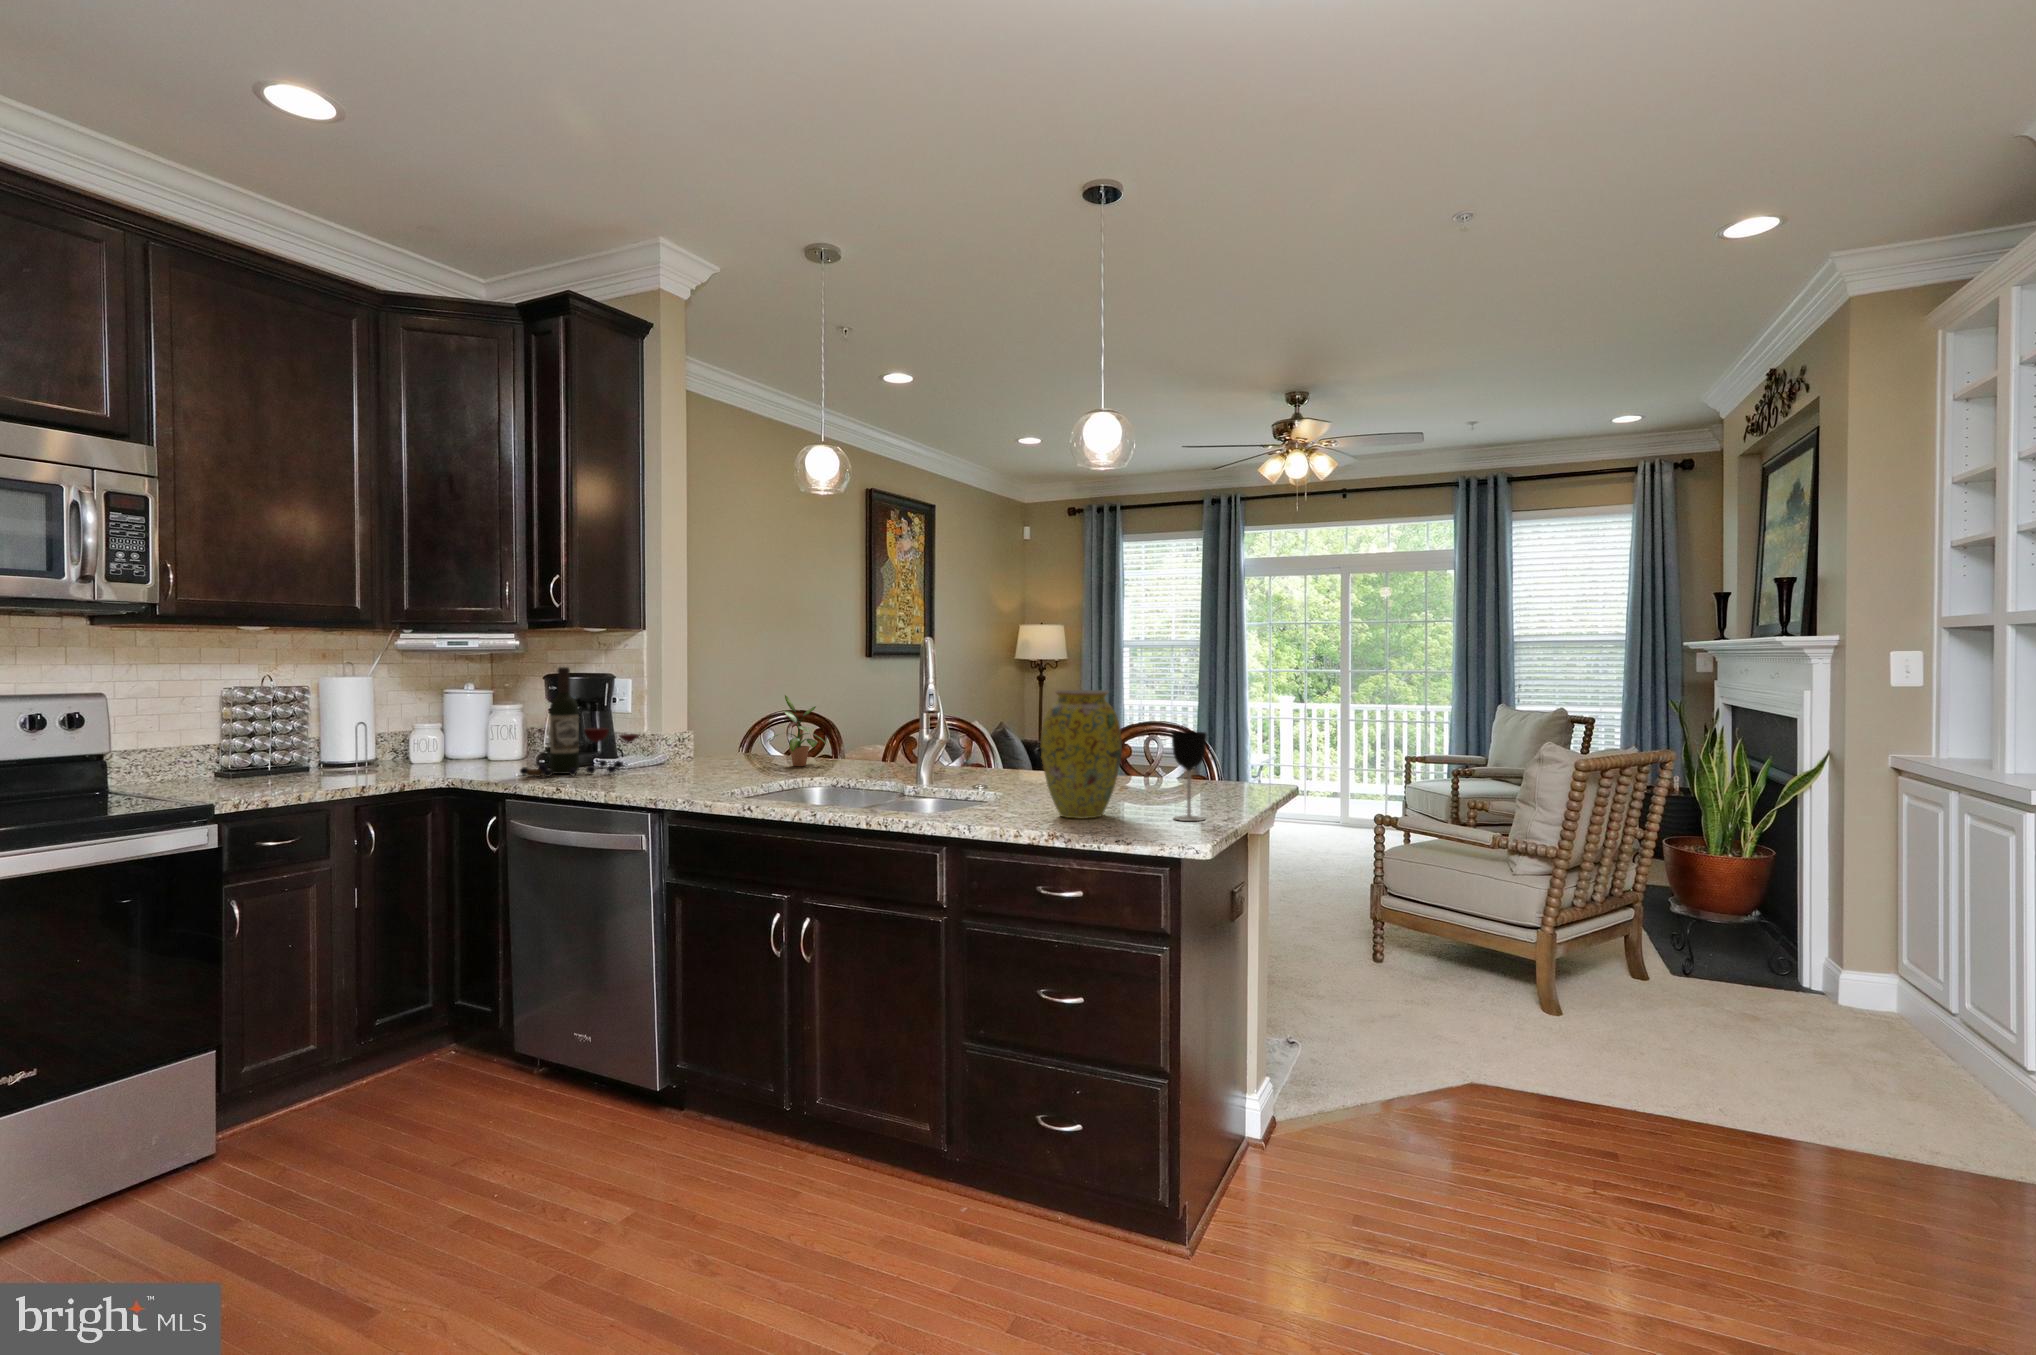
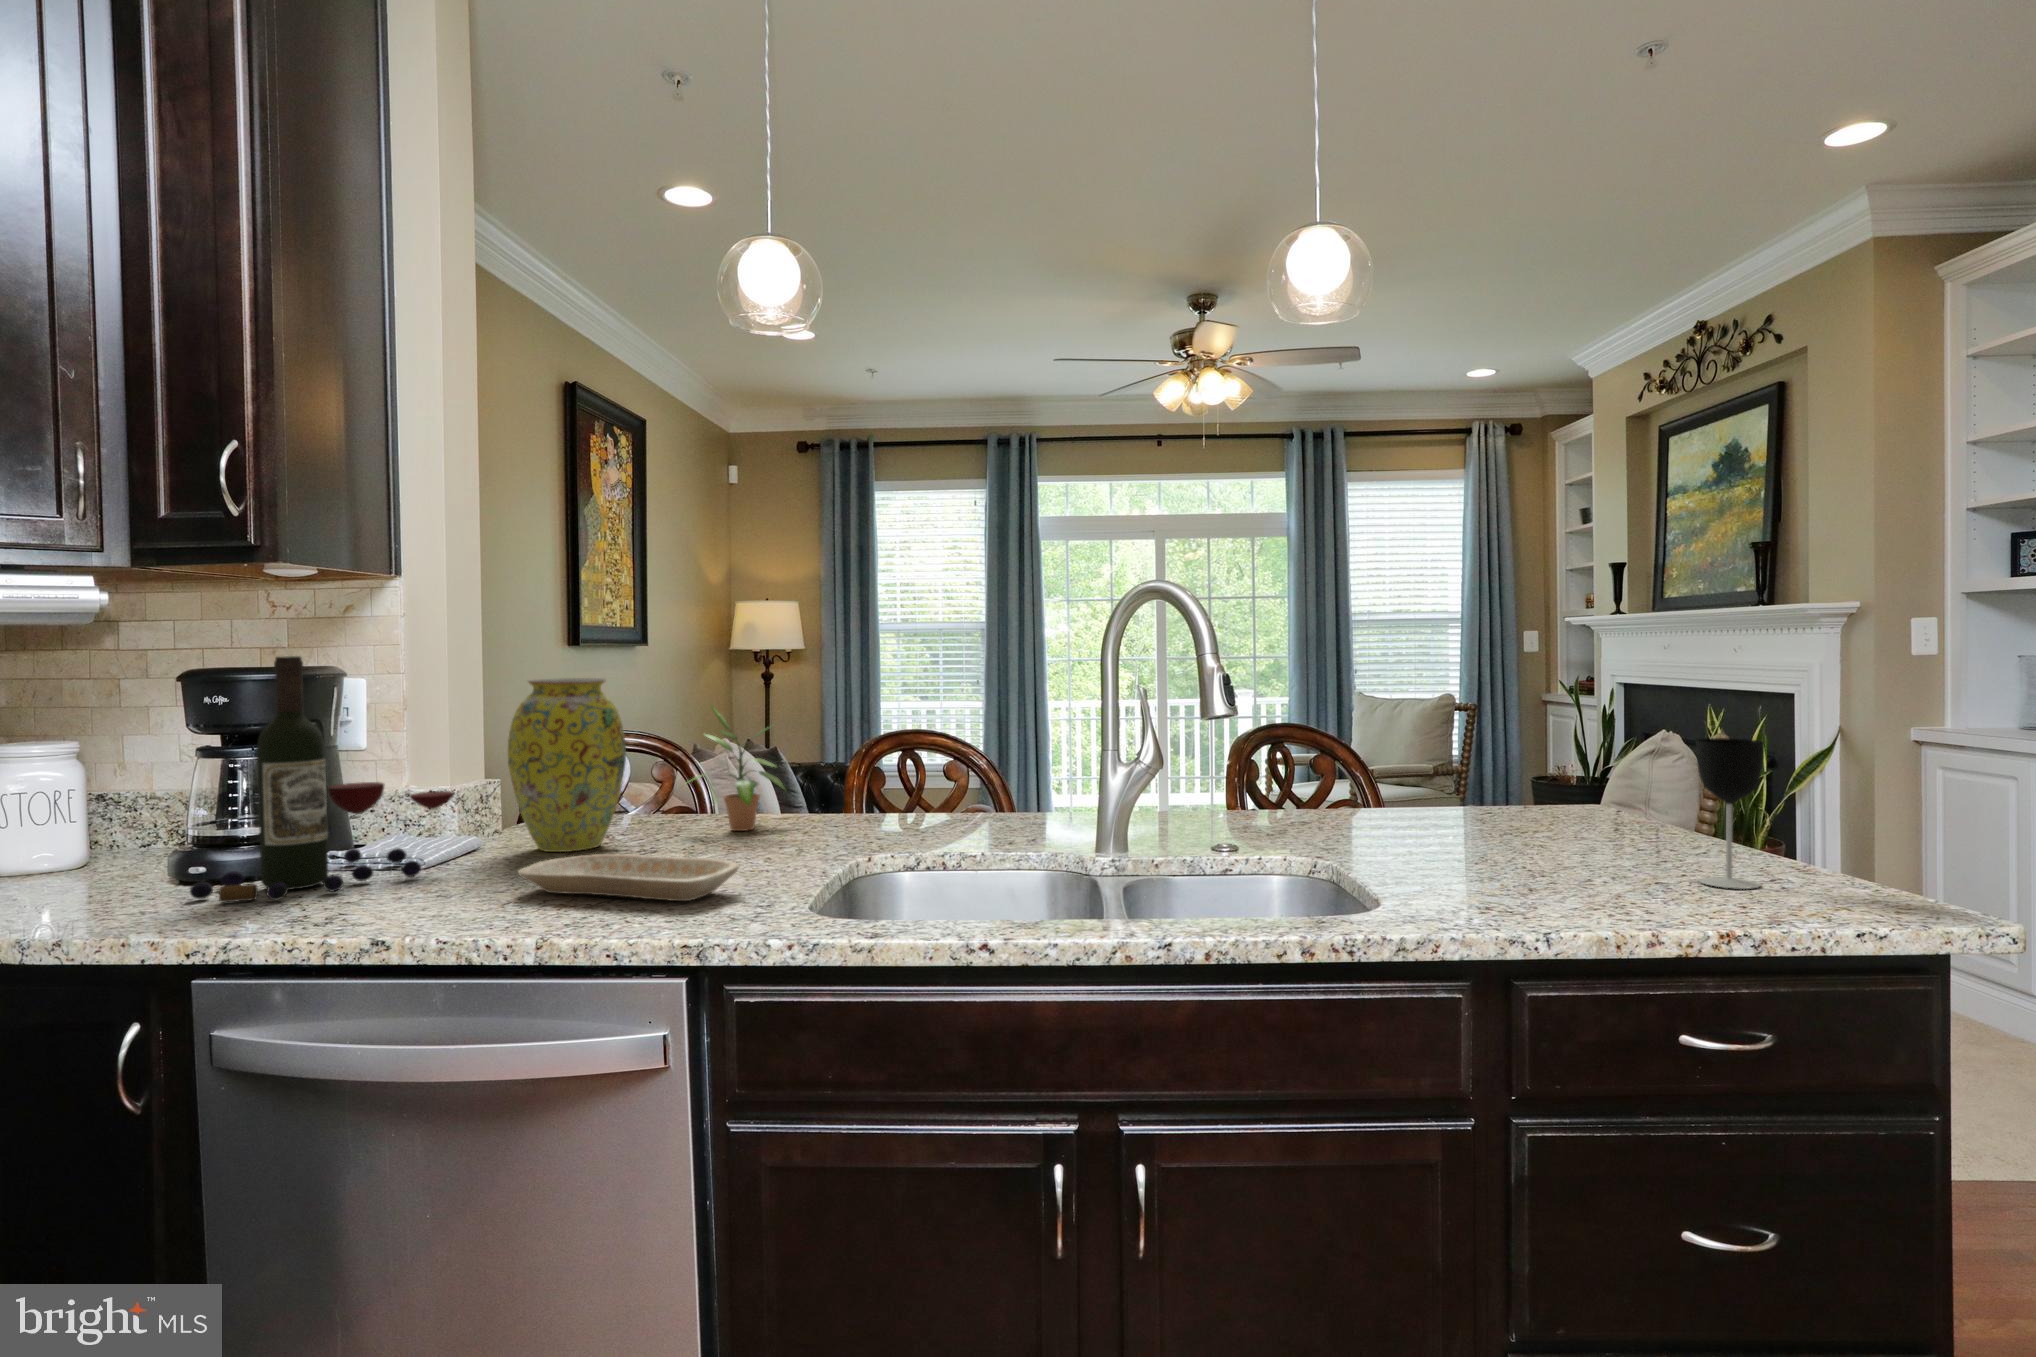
vase: present [1041,690,1122,819] -> present [508,678,626,852]
tray: none [634,767,722,788] -> present [518,854,740,901]

